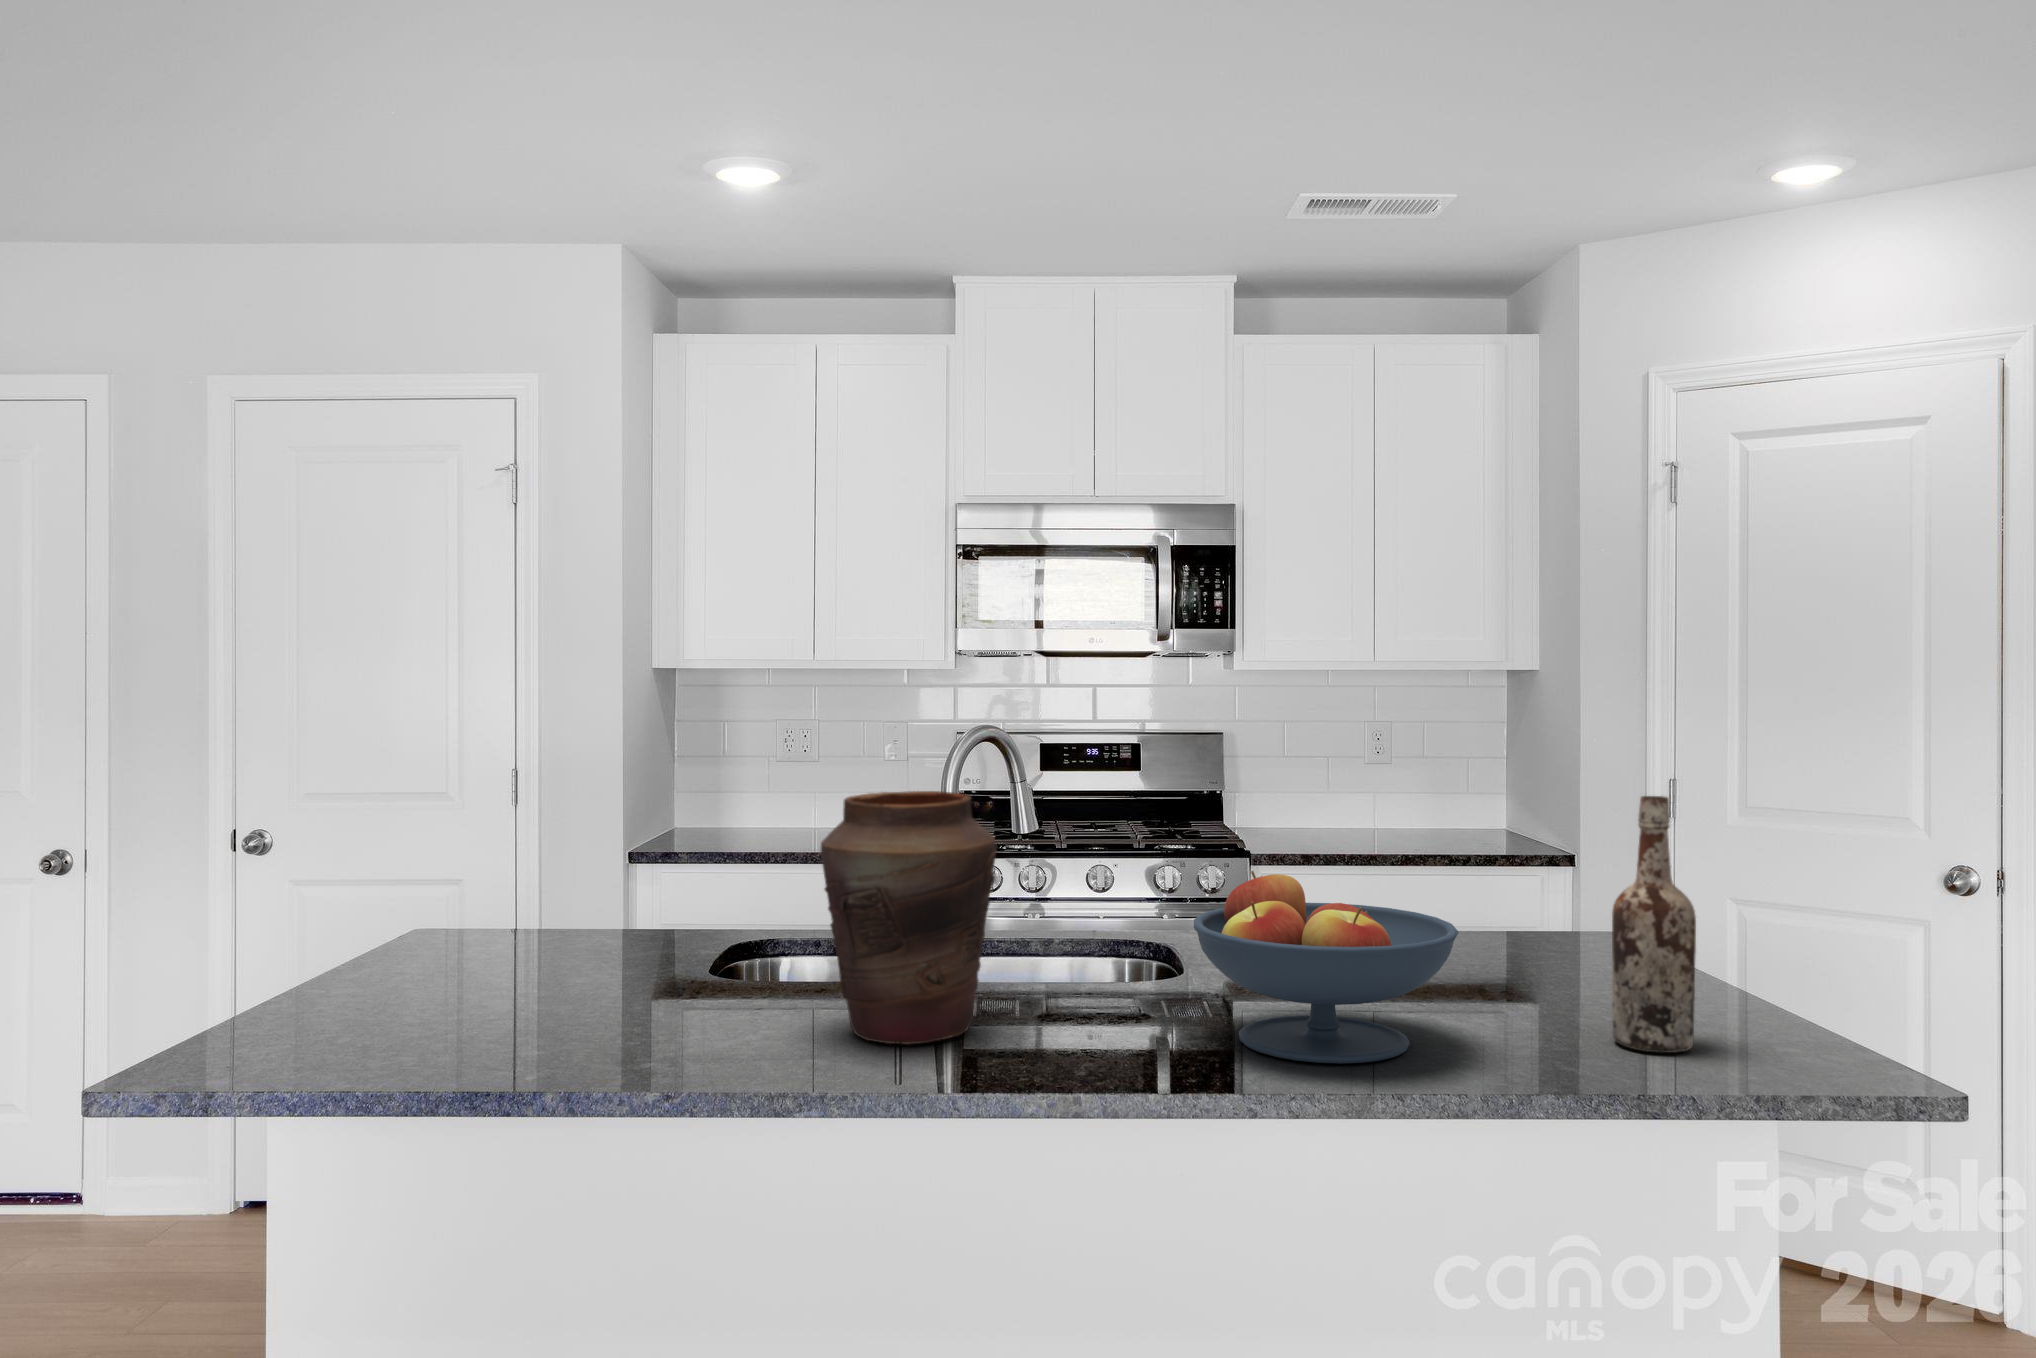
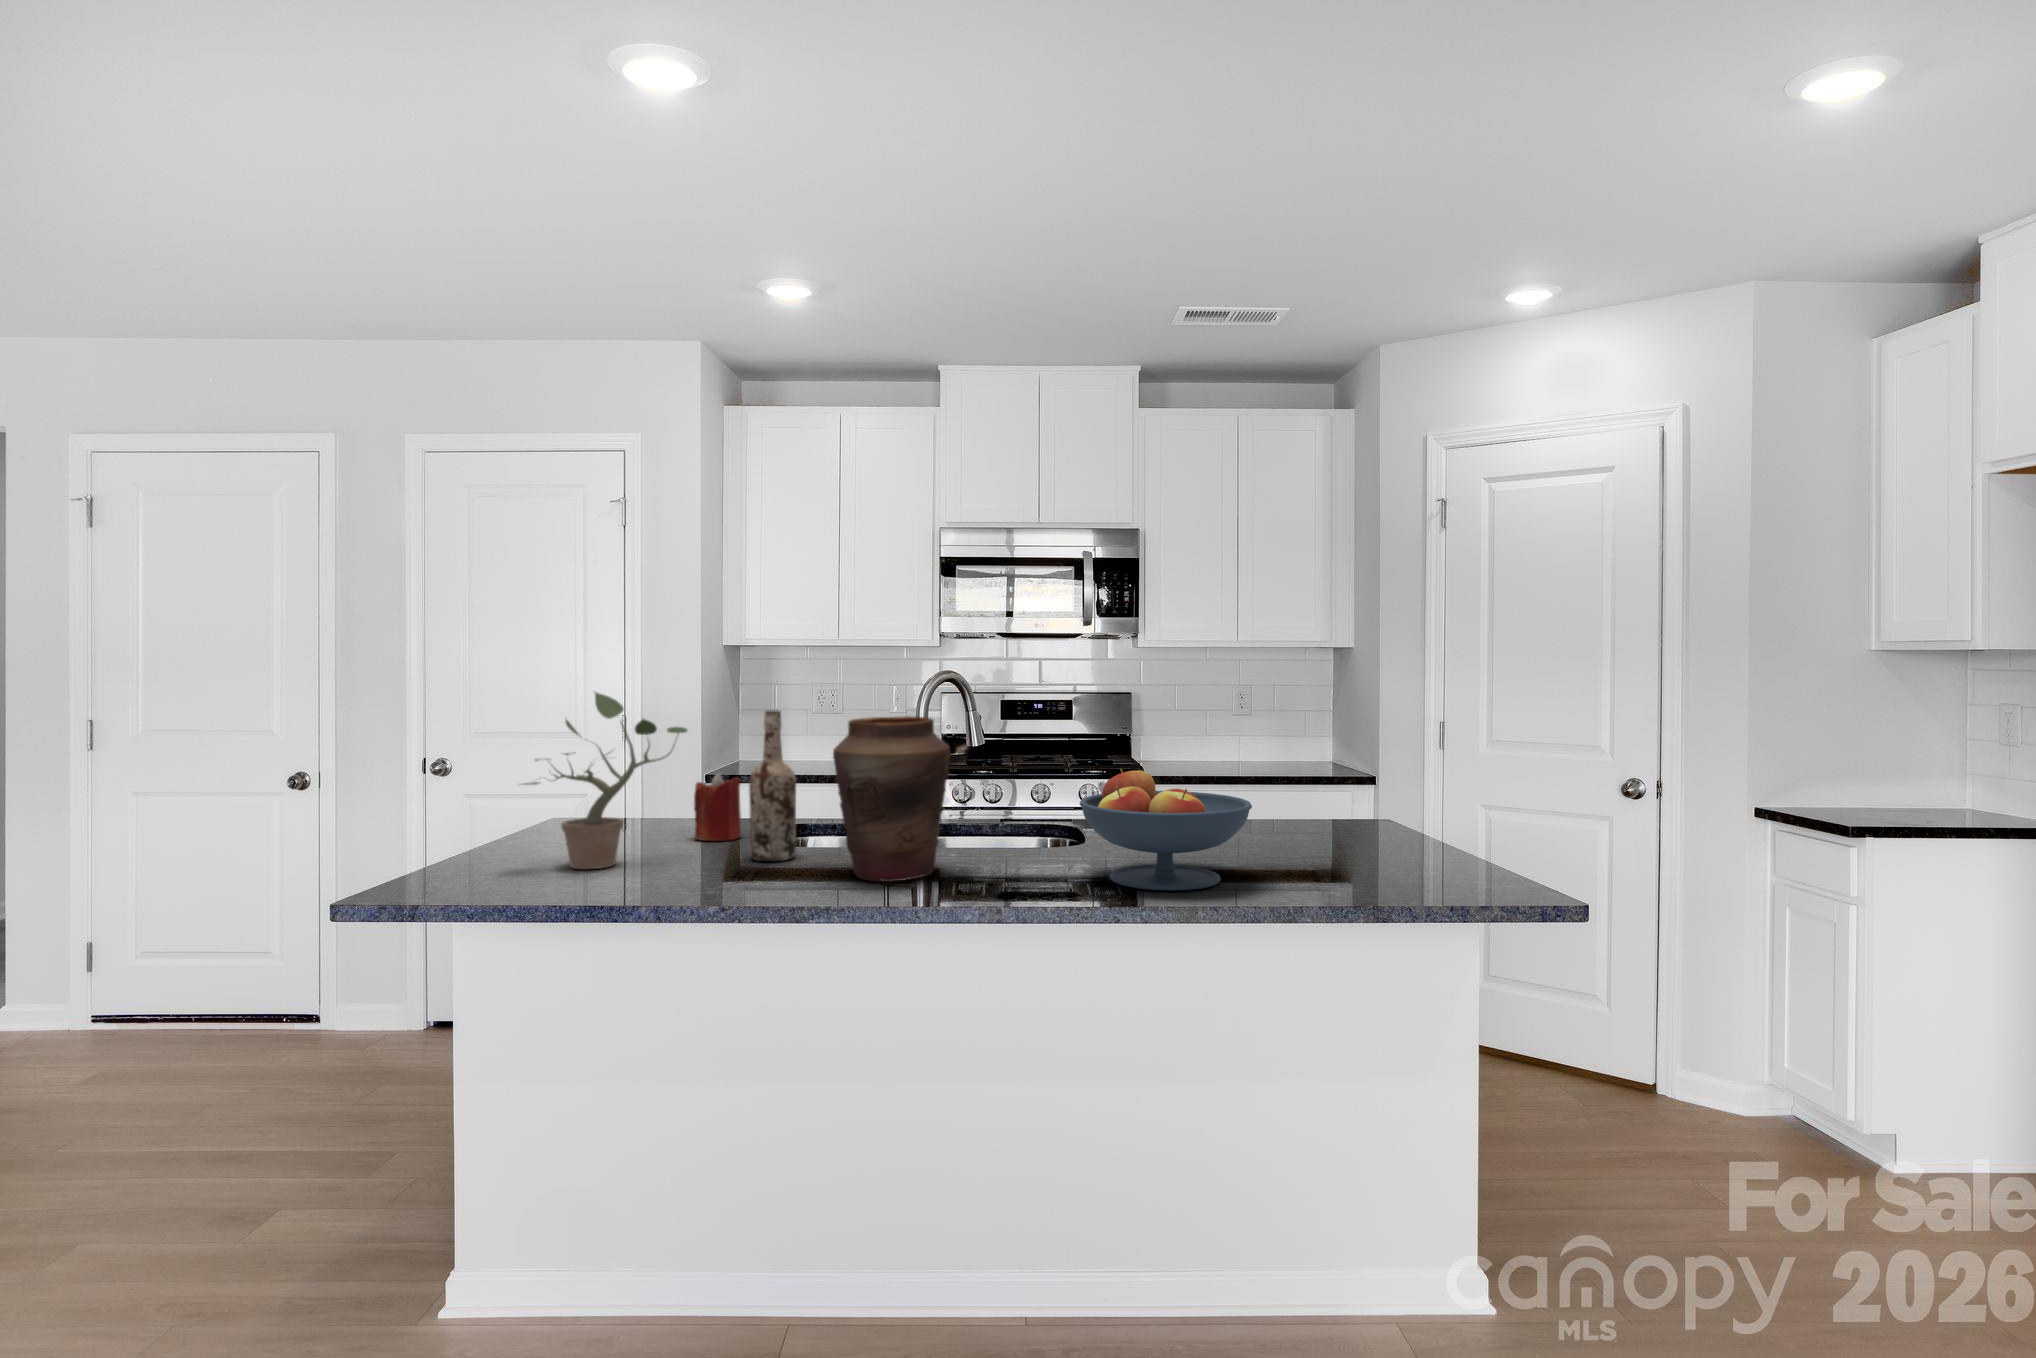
potted plant: none [349,748,605,1019] -> present [524,692,687,869]
wine bottle: present [1612,796,1696,1053] -> present [749,710,796,861]
candle: none [611,866,680,968] -> present [694,773,741,841]

